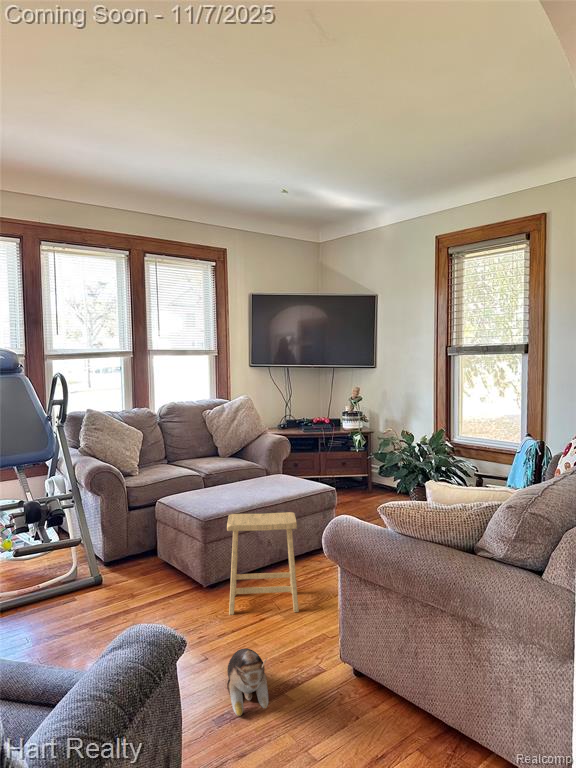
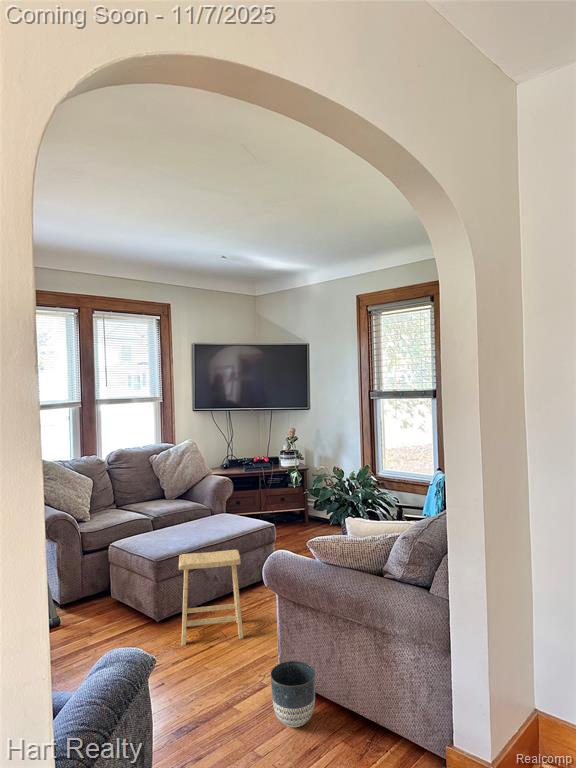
planter: none [330,647,386,728] -> present [271,661,316,727]
plush toy: present [227,648,268,716] -> none [184,670,220,728]

